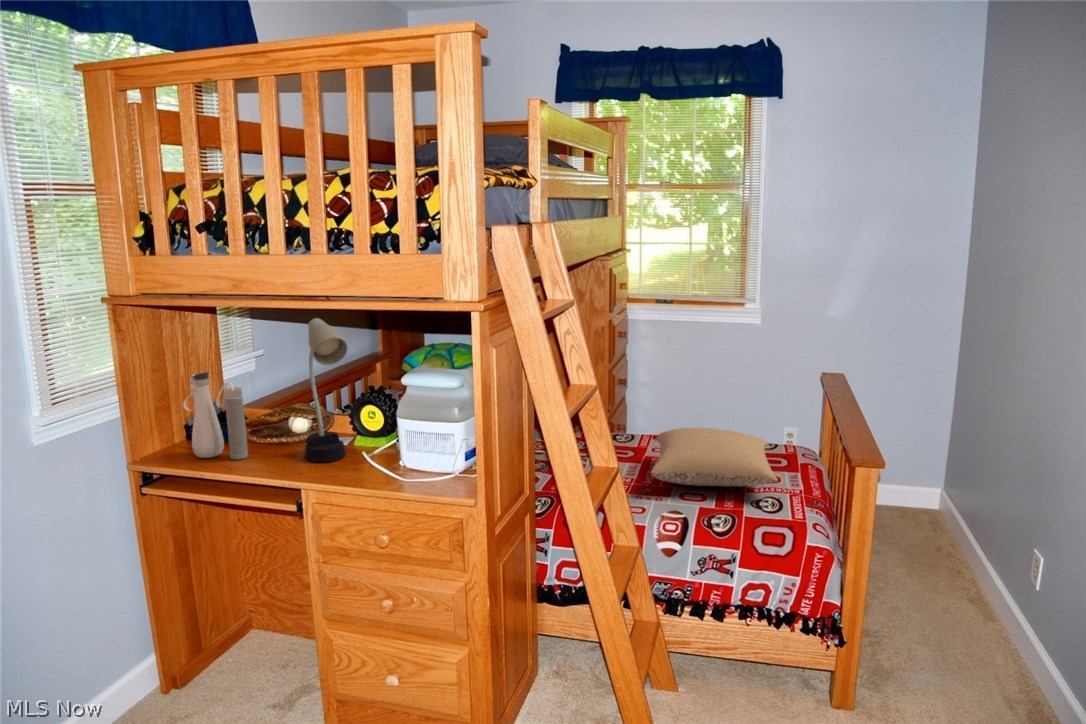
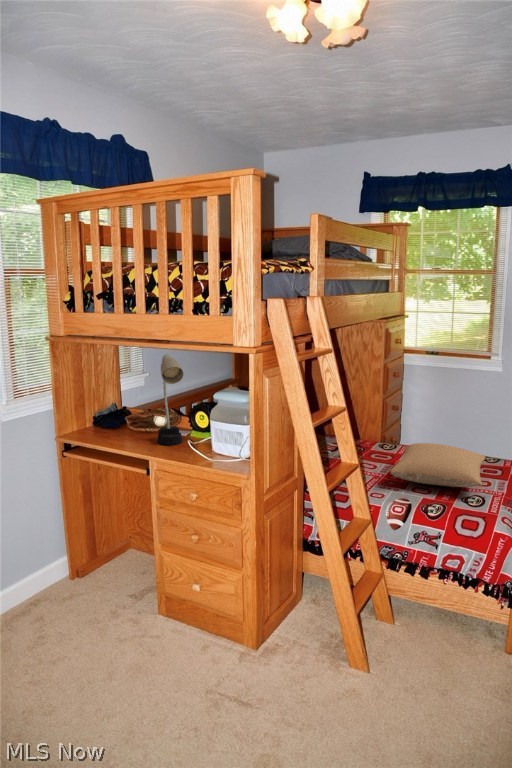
water bottle: present [183,372,248,460] -> none [90,385,125,440]

